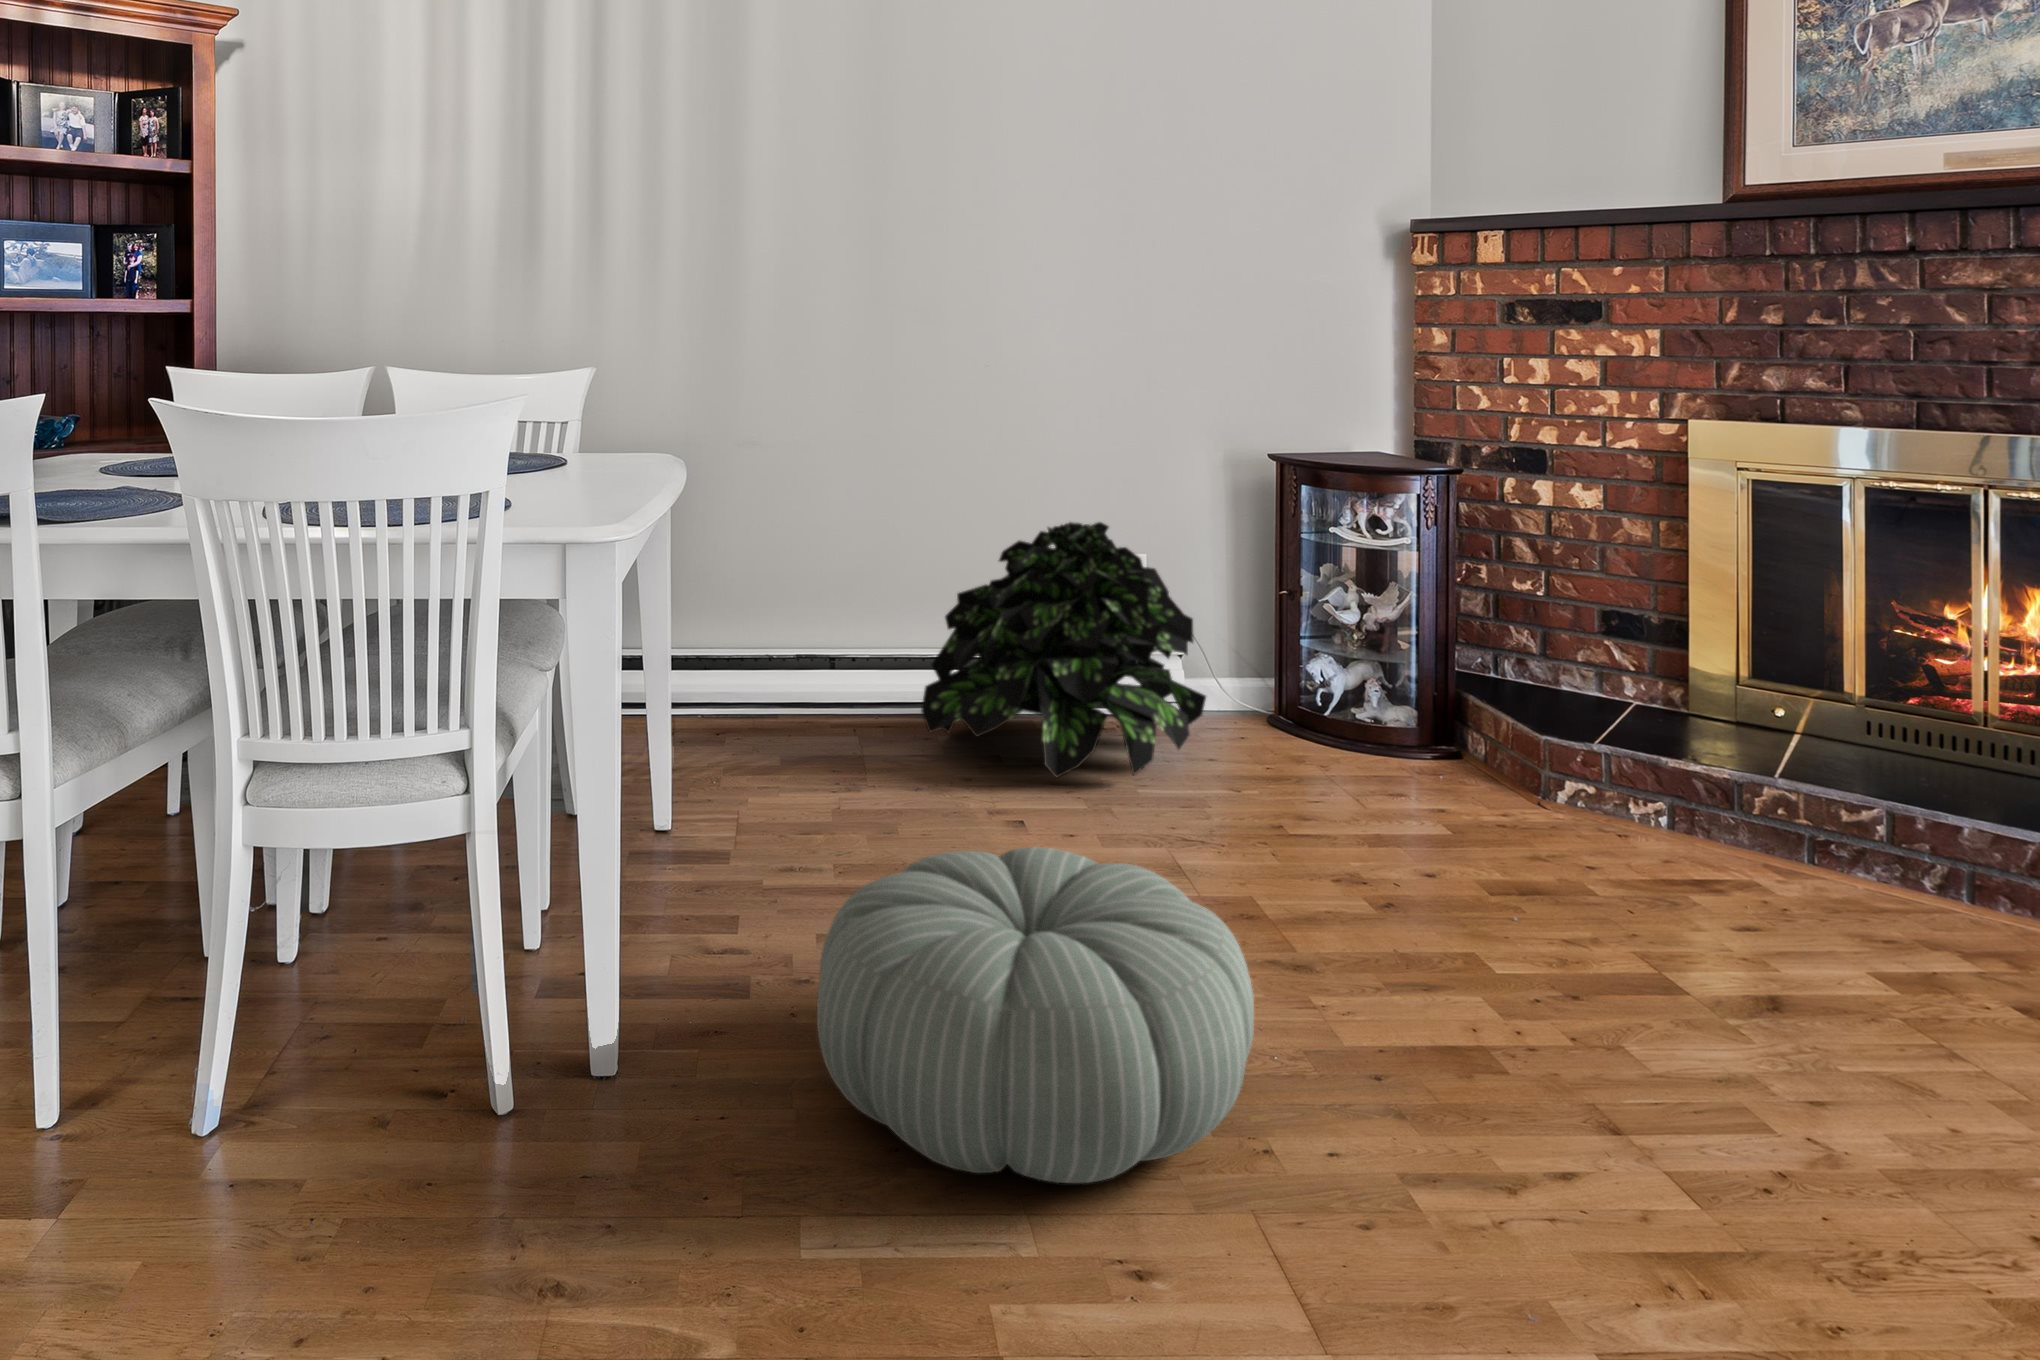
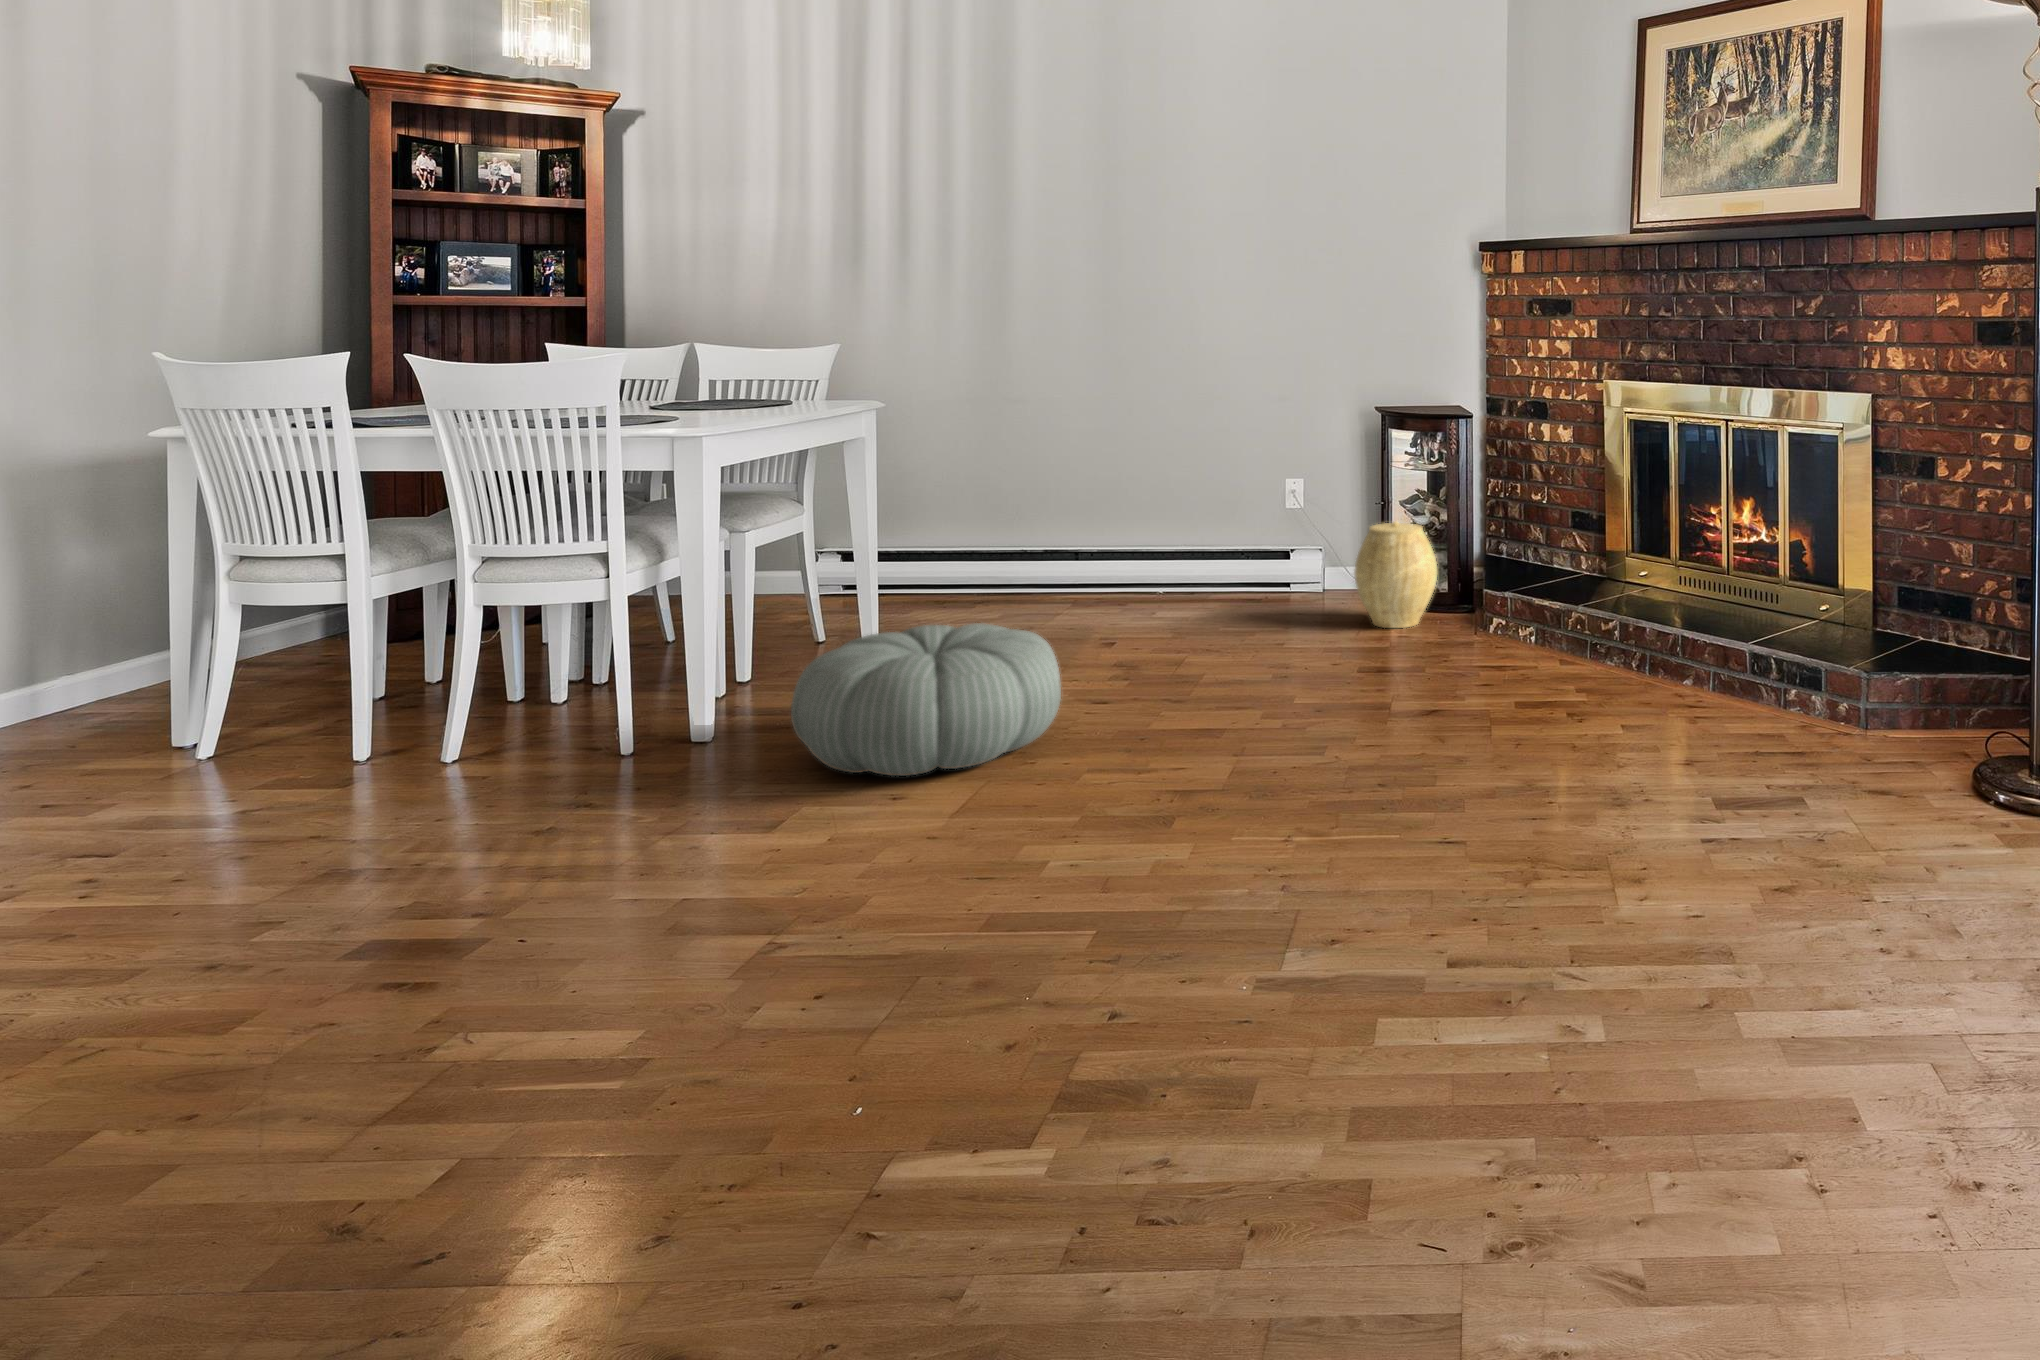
potted plant: present [921,522,1206,777] -> none [1088,451,1283,620]
woven basket: none [1340,628,1471,791] -> present [1354,522,1437,628]

